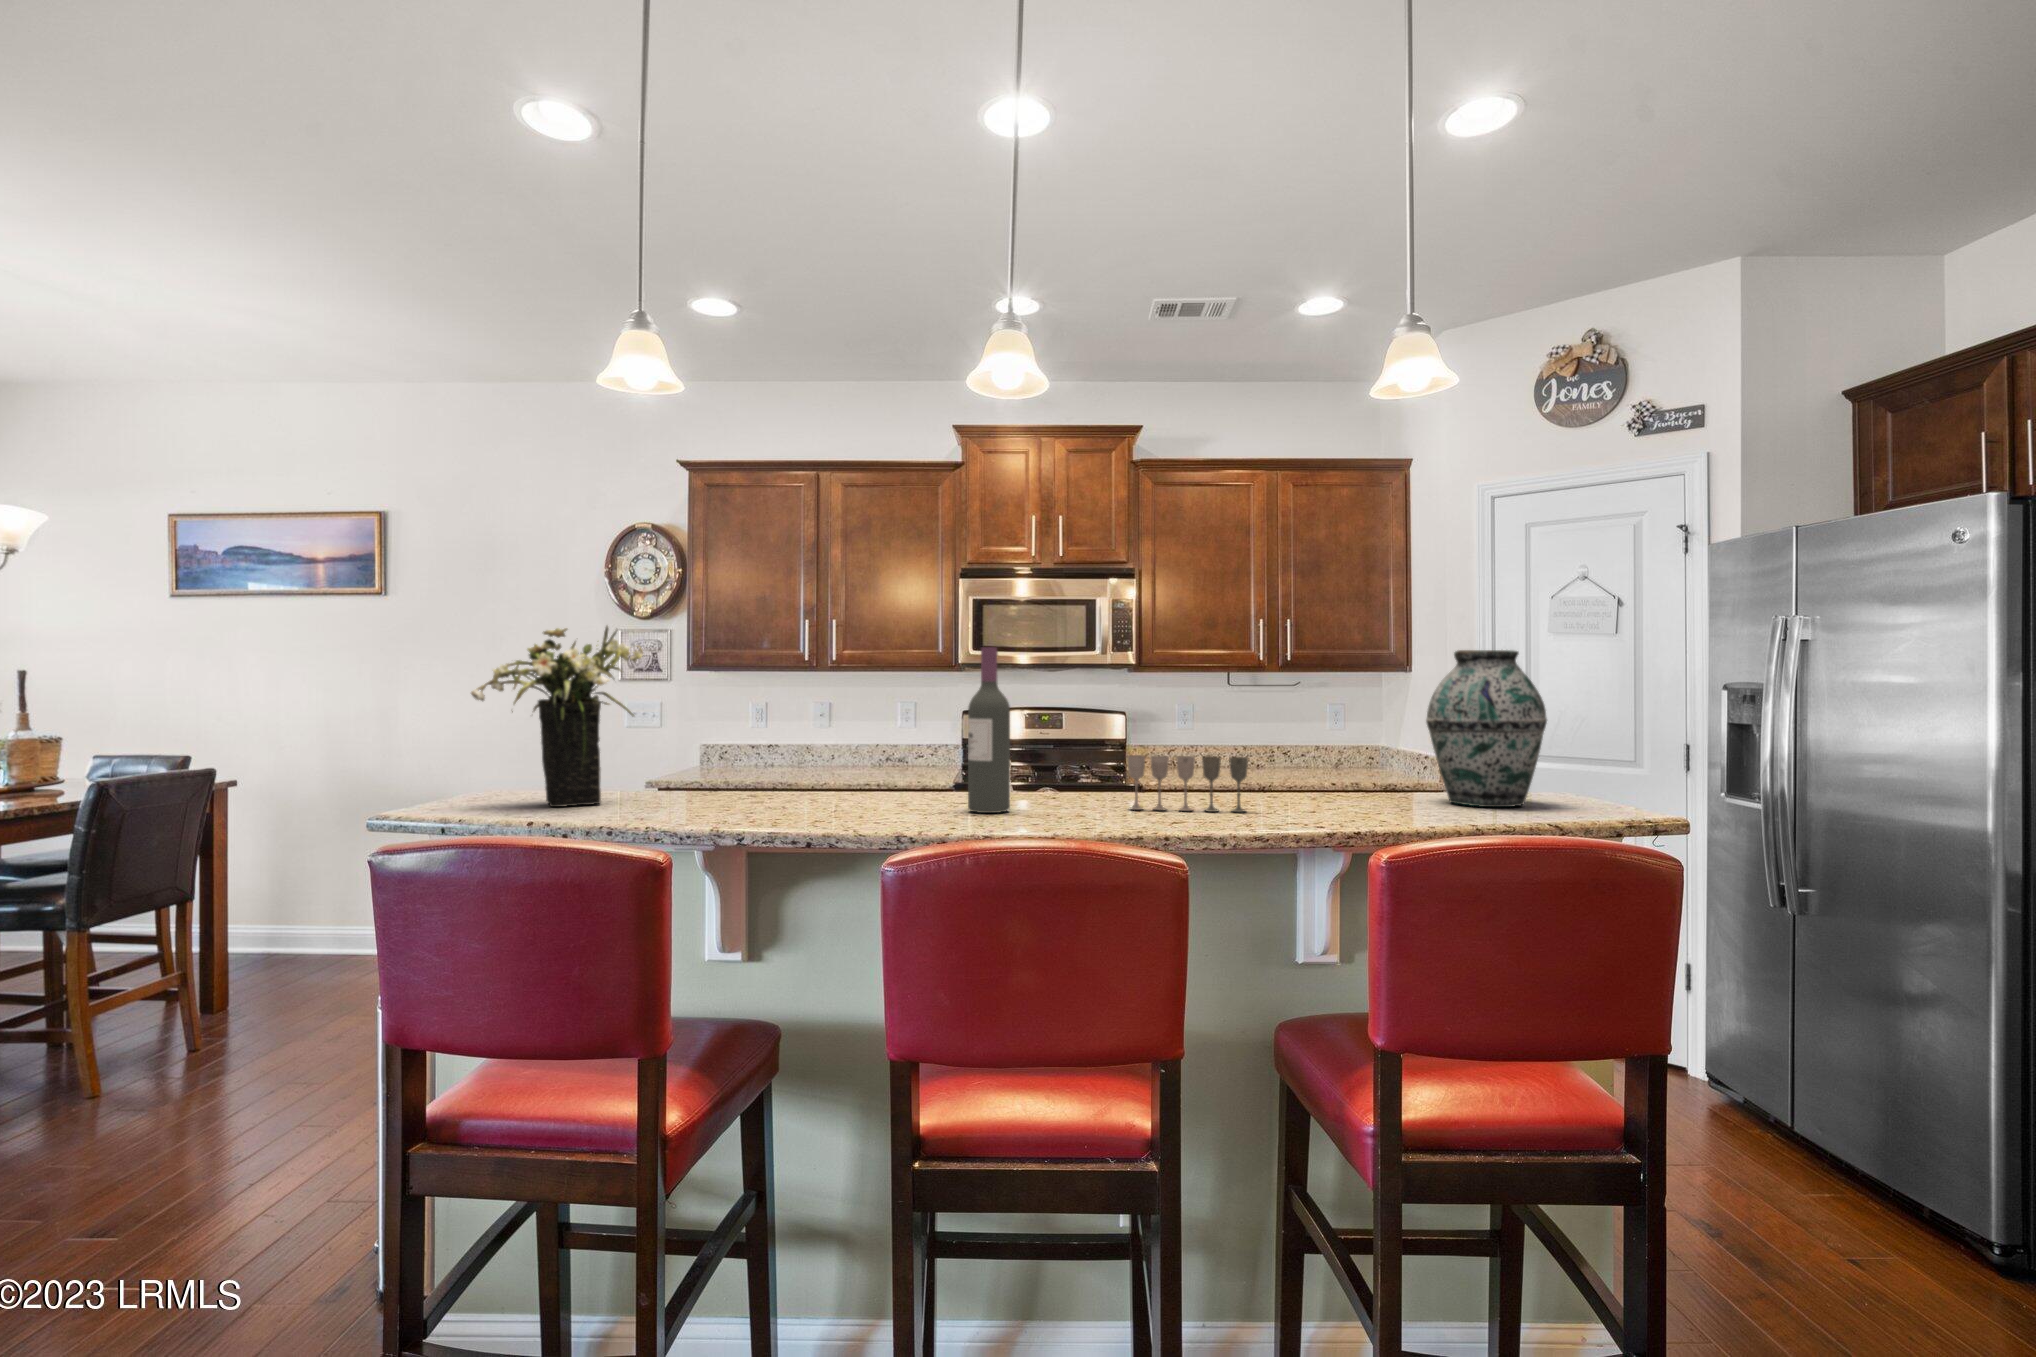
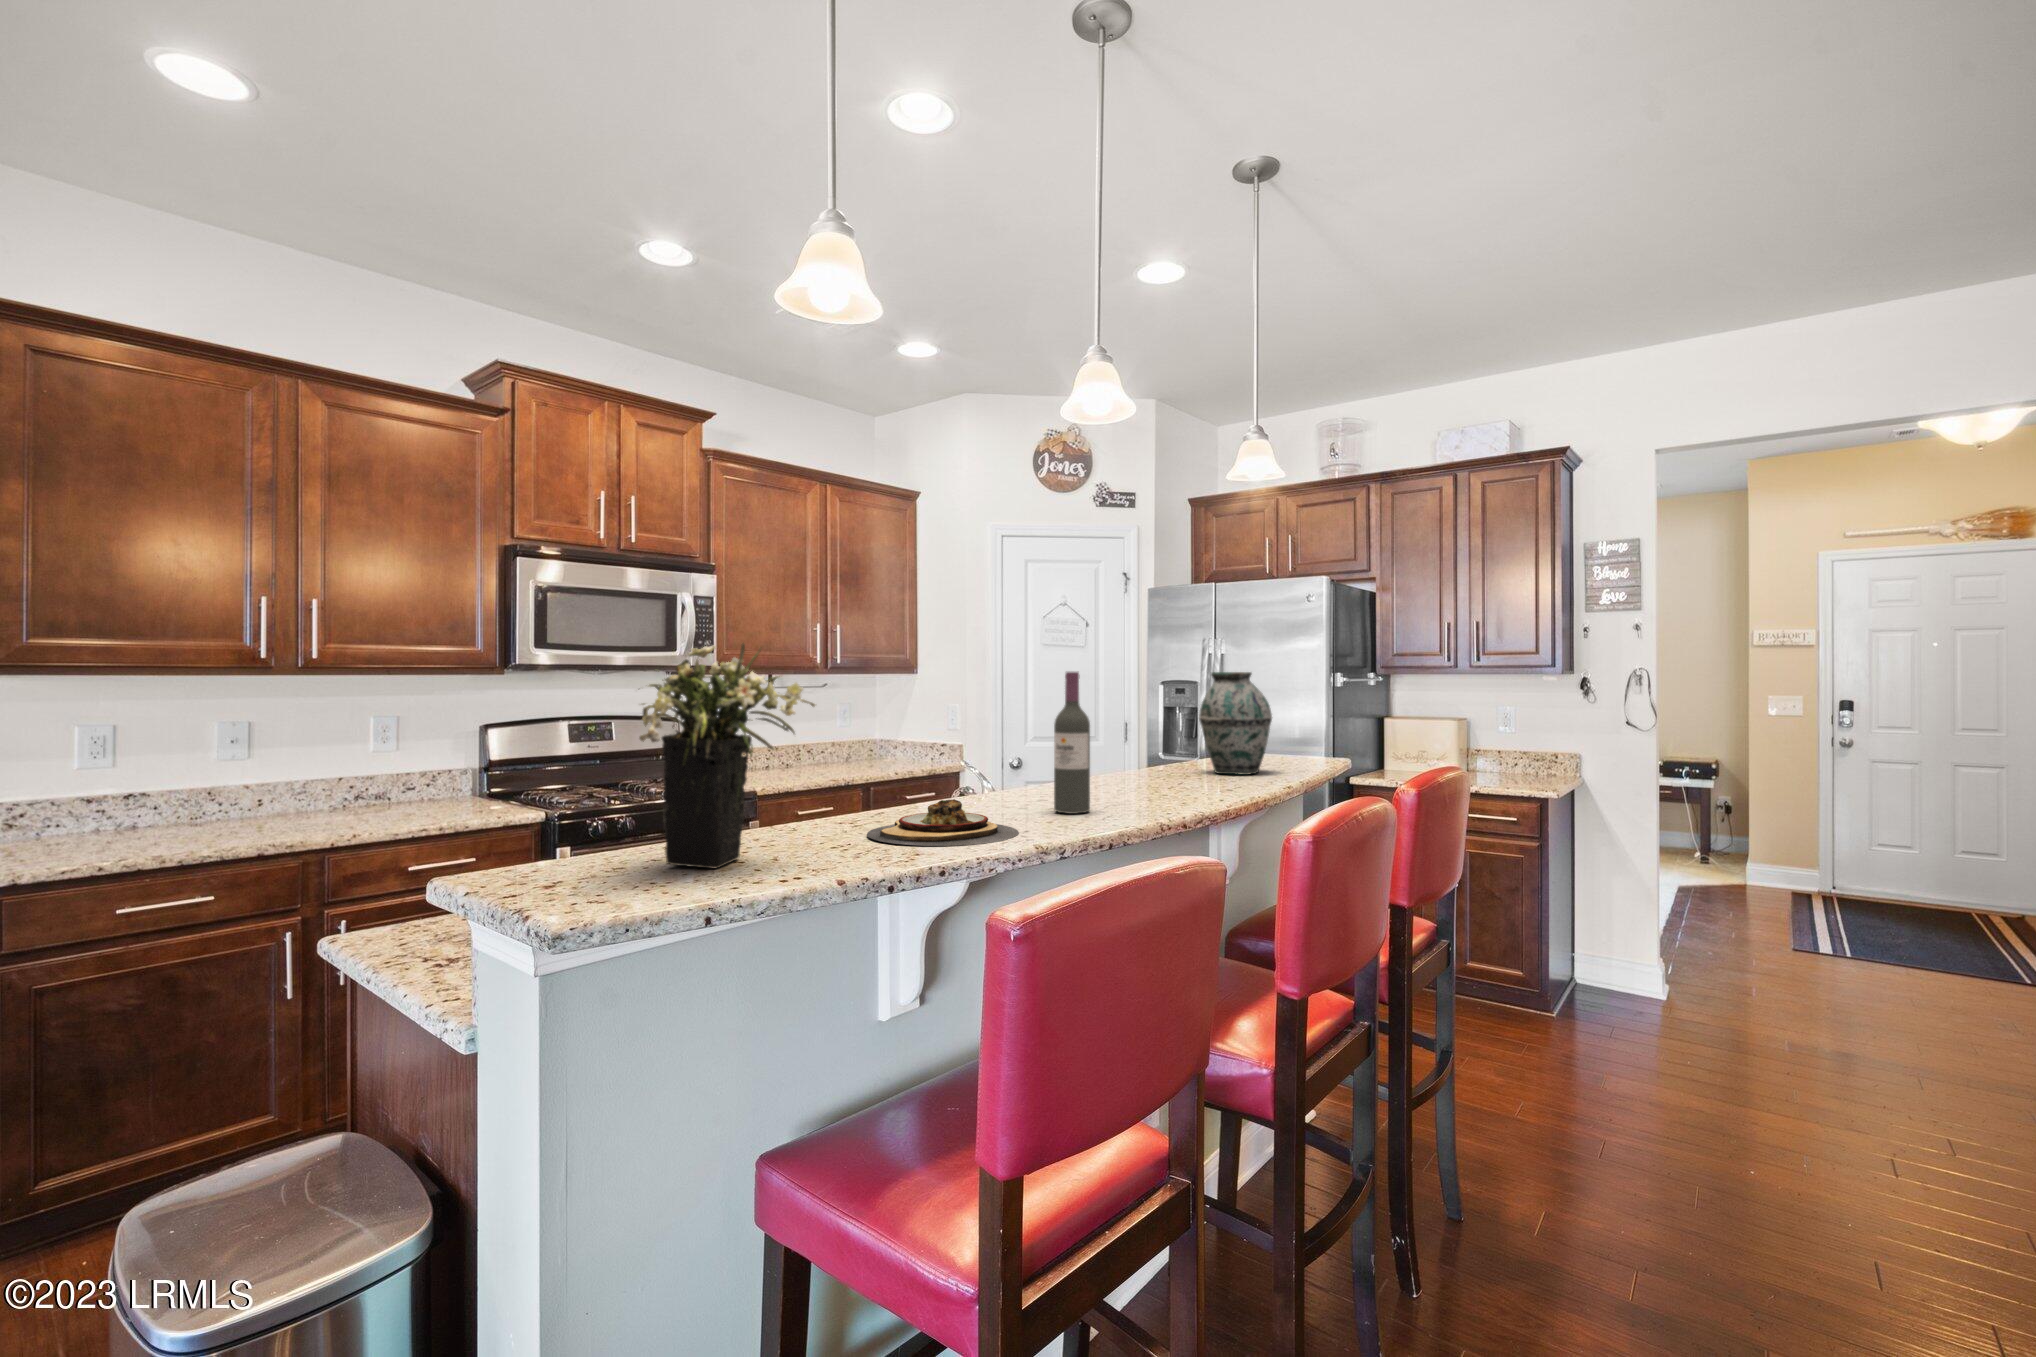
wine glass: present [1127,755,1248,812] -> none [1125,752,1191,799]
plate: none [707,776,864,820] -> present [867,799,1019,846]

